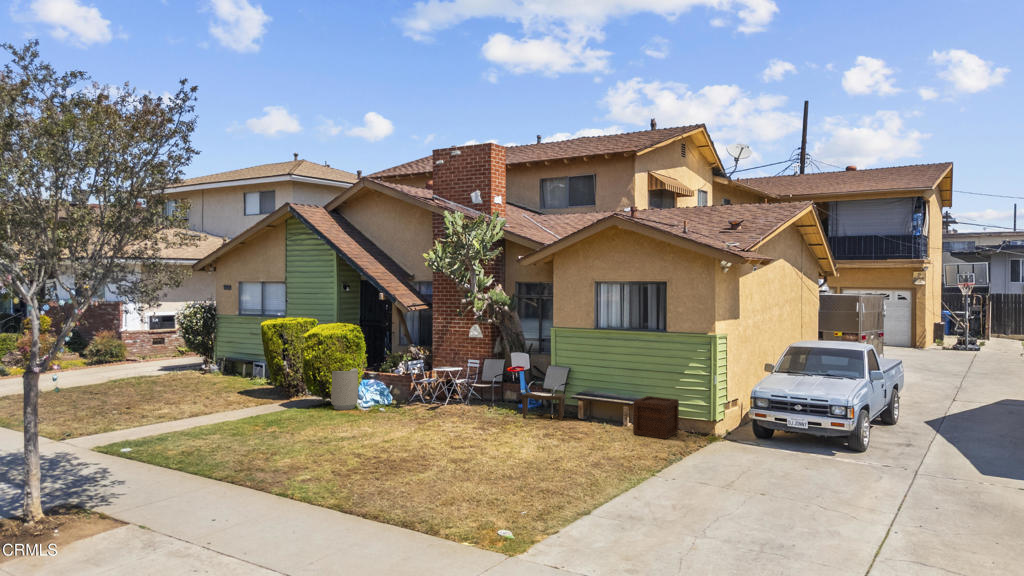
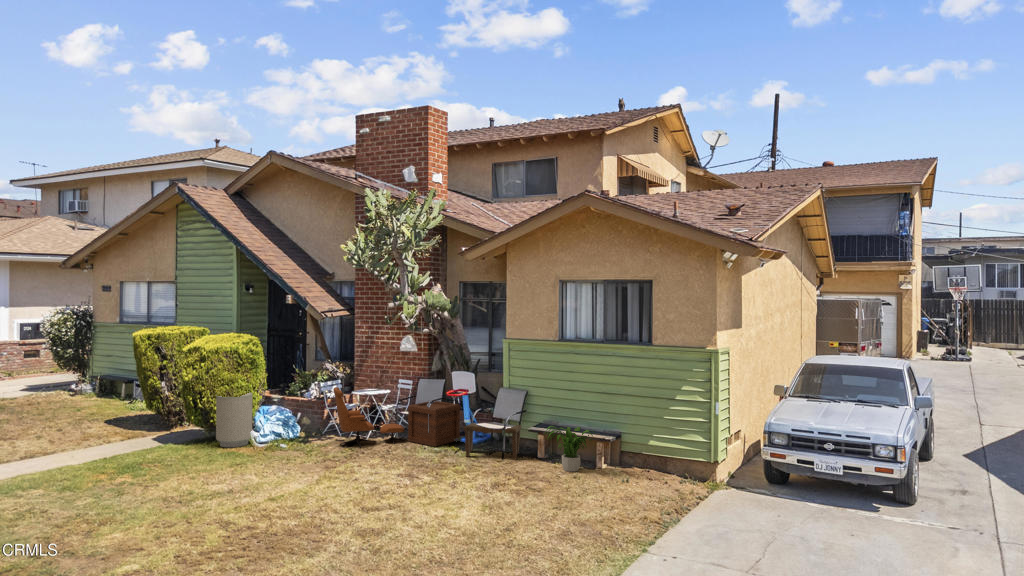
lounge chair: none [420,365,474,411] -> present [334,387,404,448]
potted plant: none [583,394,624,428] -> present [545,426,595,472]
wooden crate: present [633,396,679,439] -> present [408,401,460,447]

